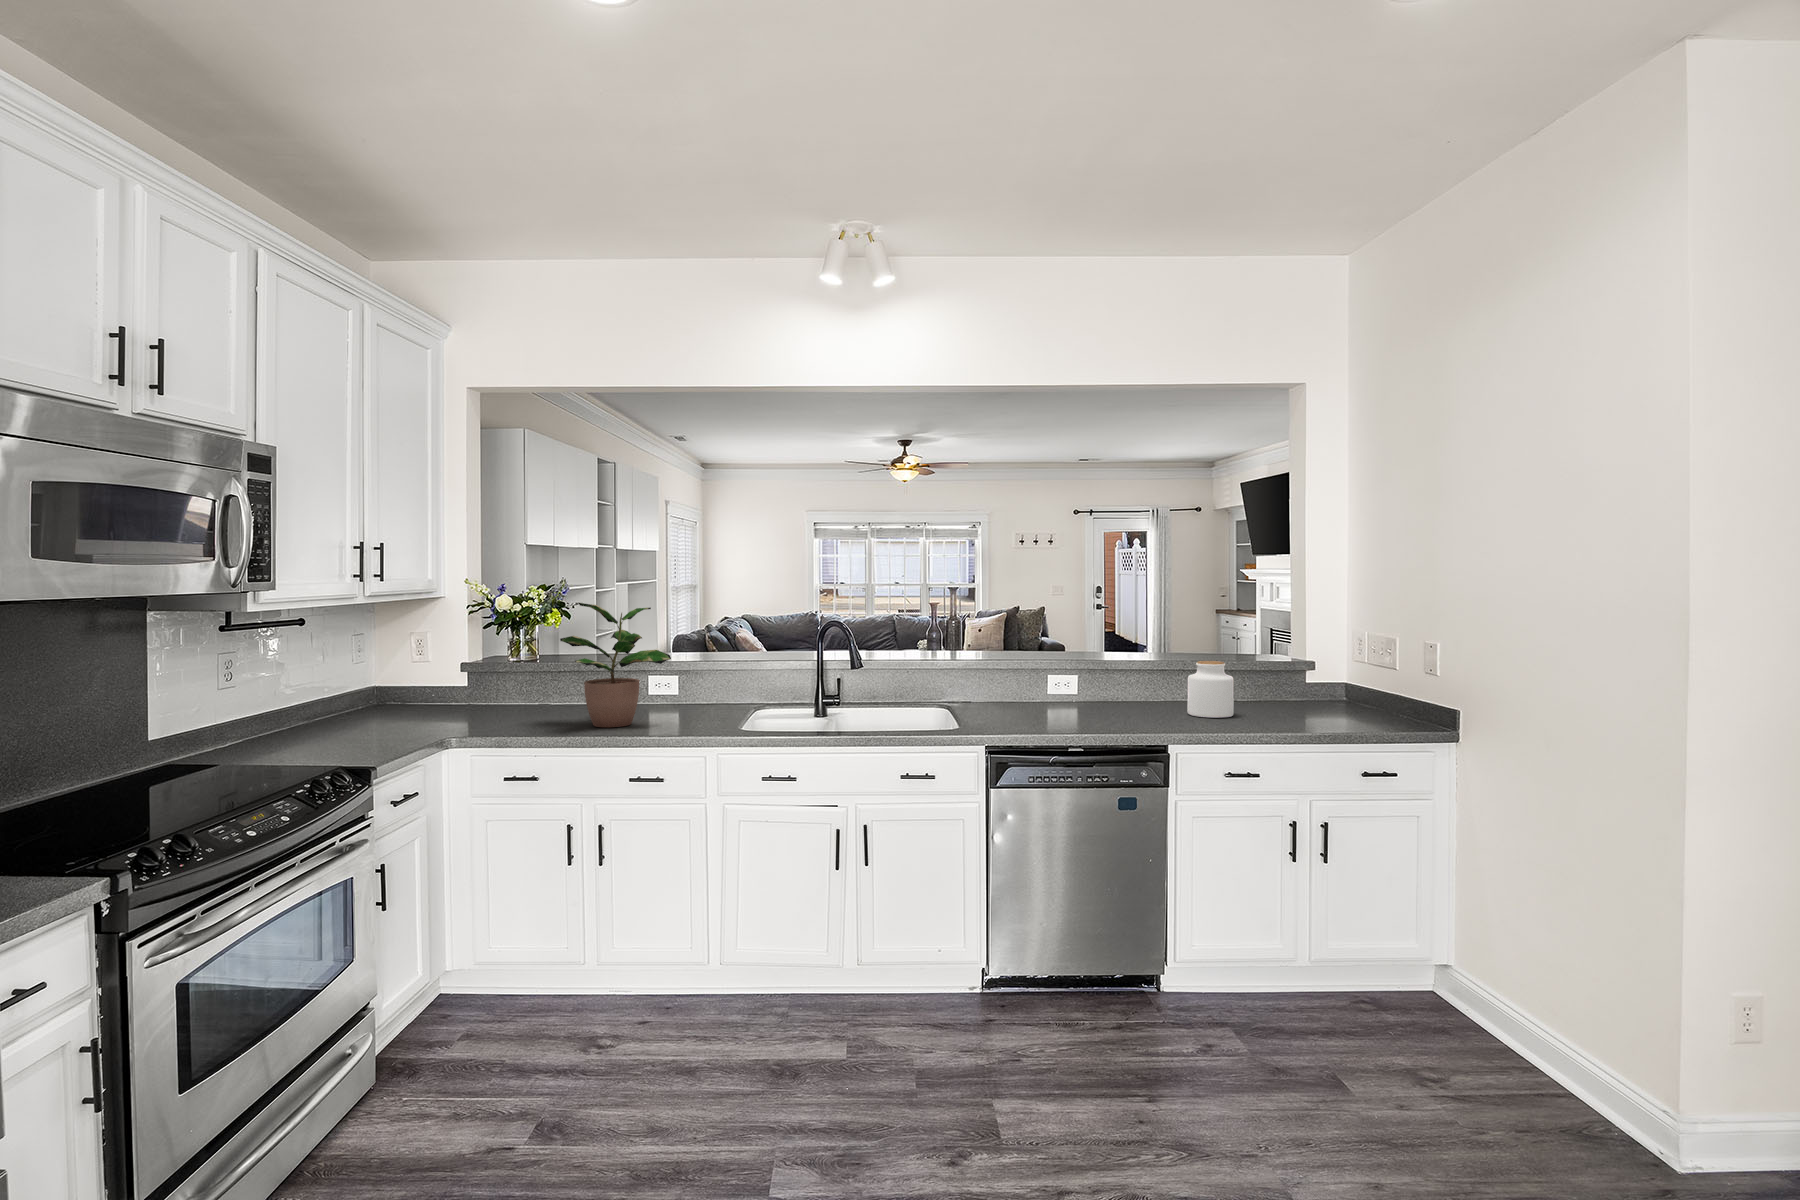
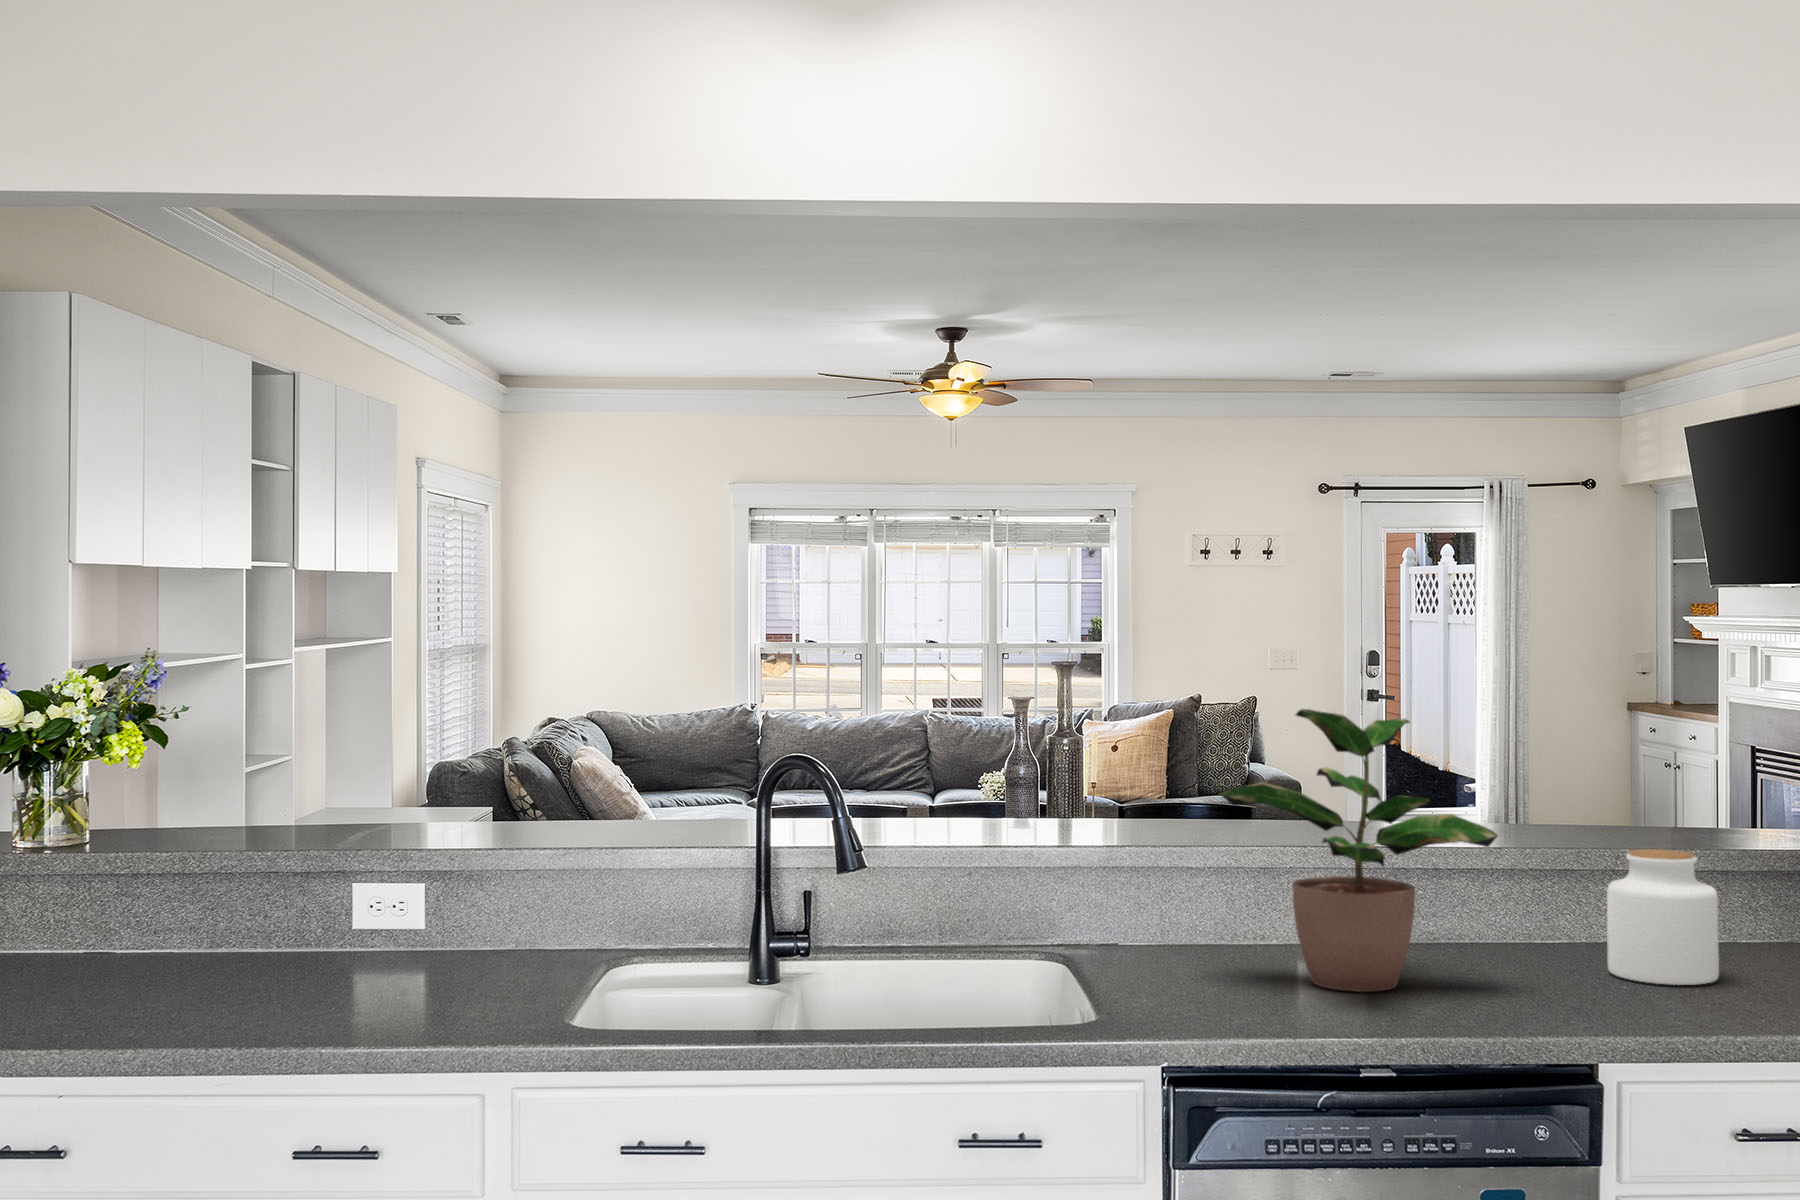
potted plant: present [560,603,671,727] -> present [1218,709,1497,992]

